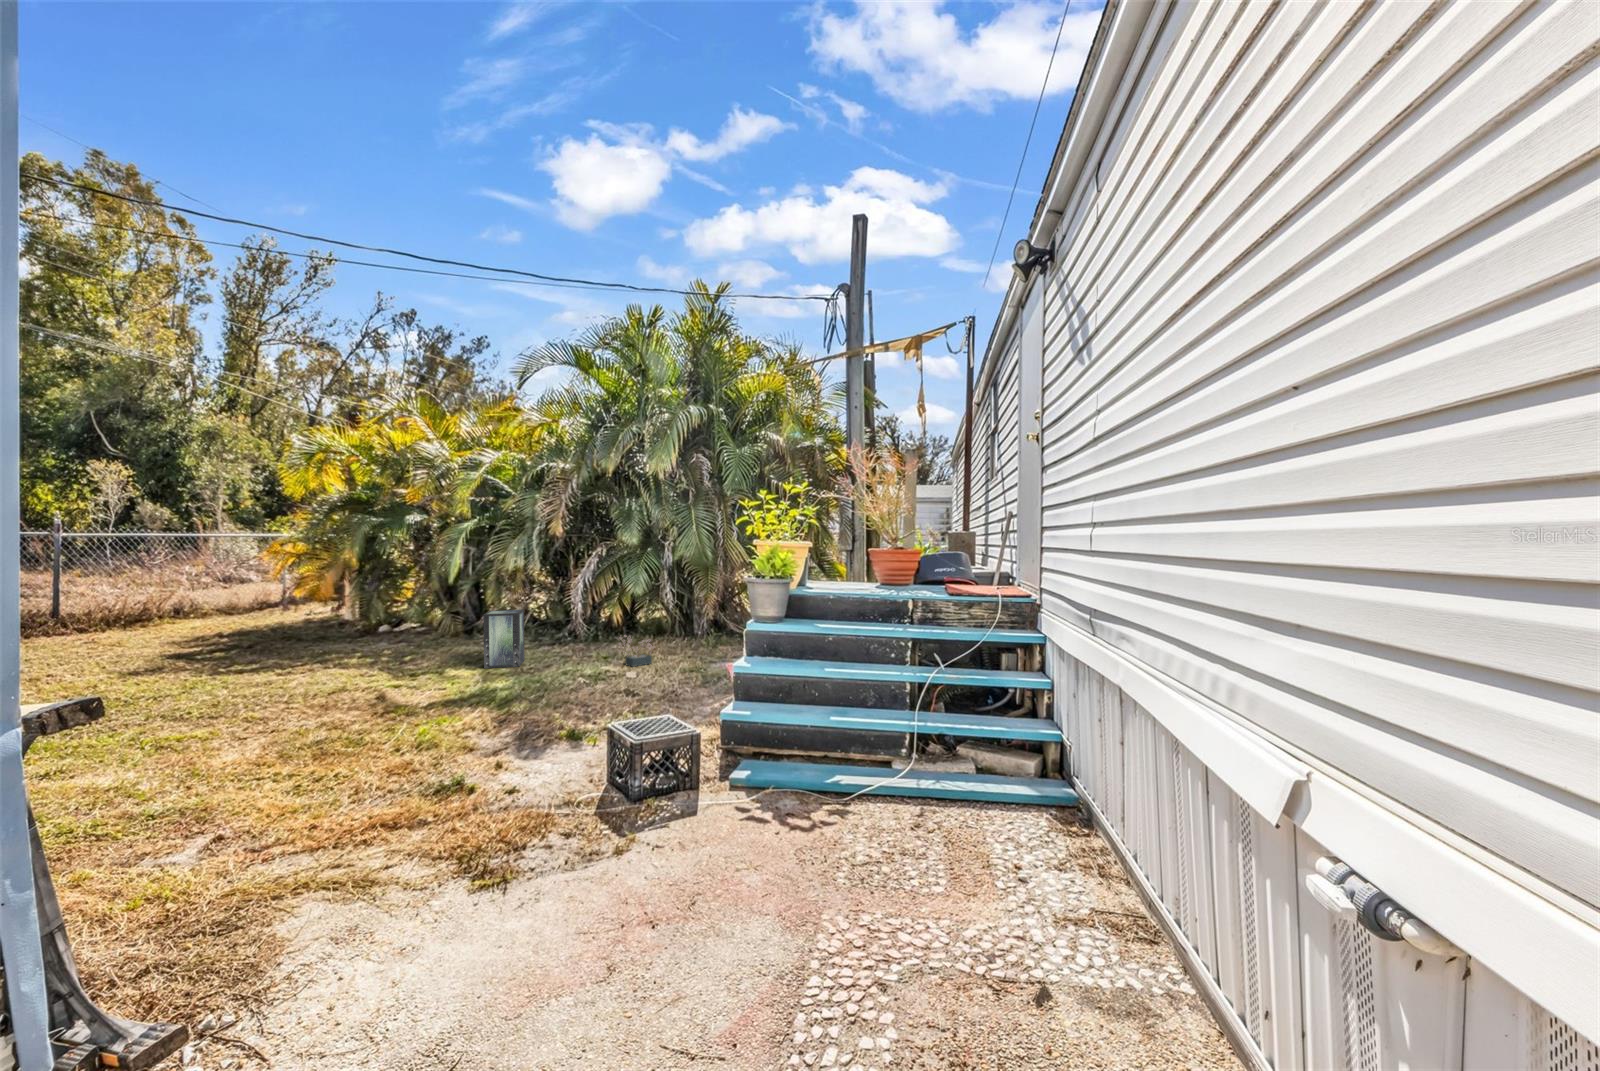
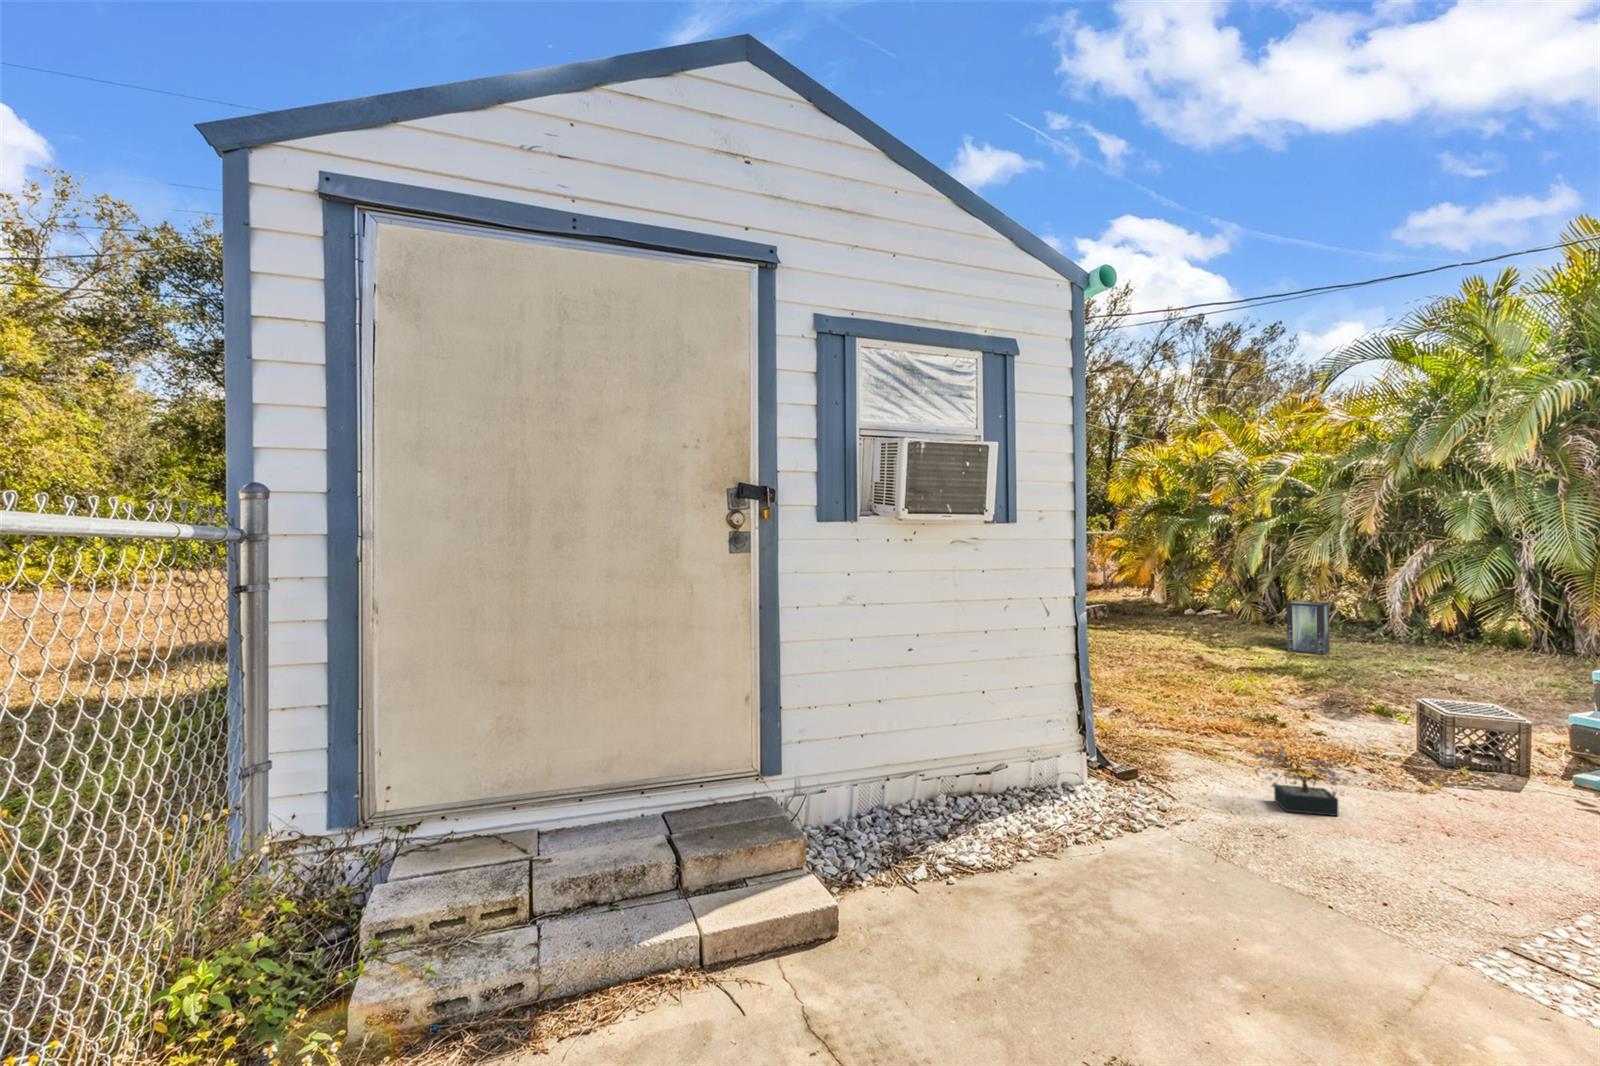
decorative plant: present [618,636,652,667] -> present [1255,740,1348,816]

